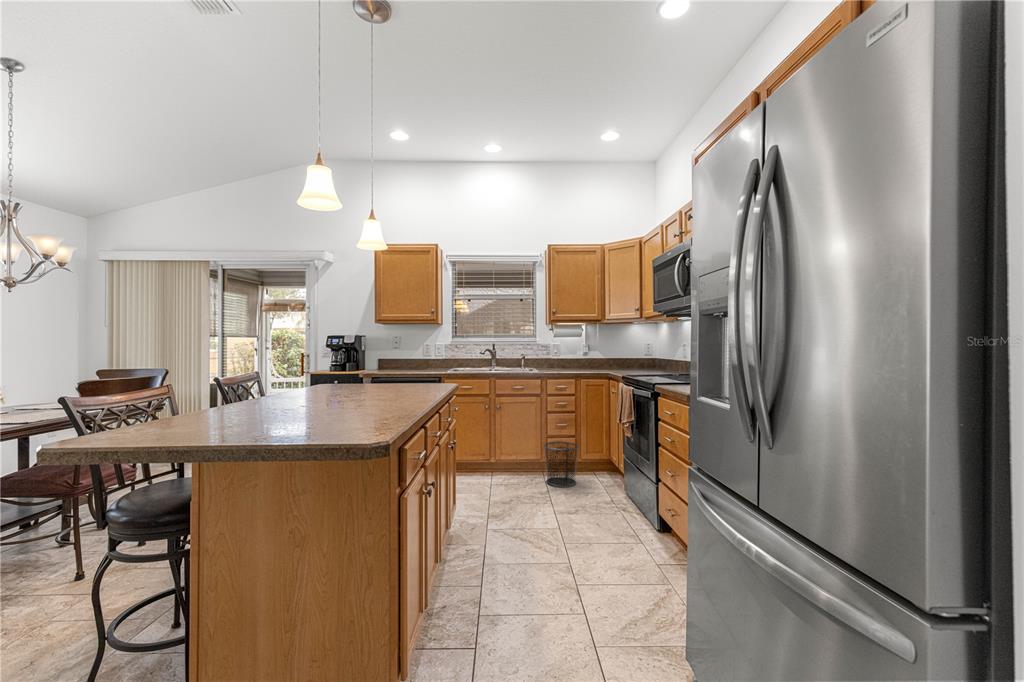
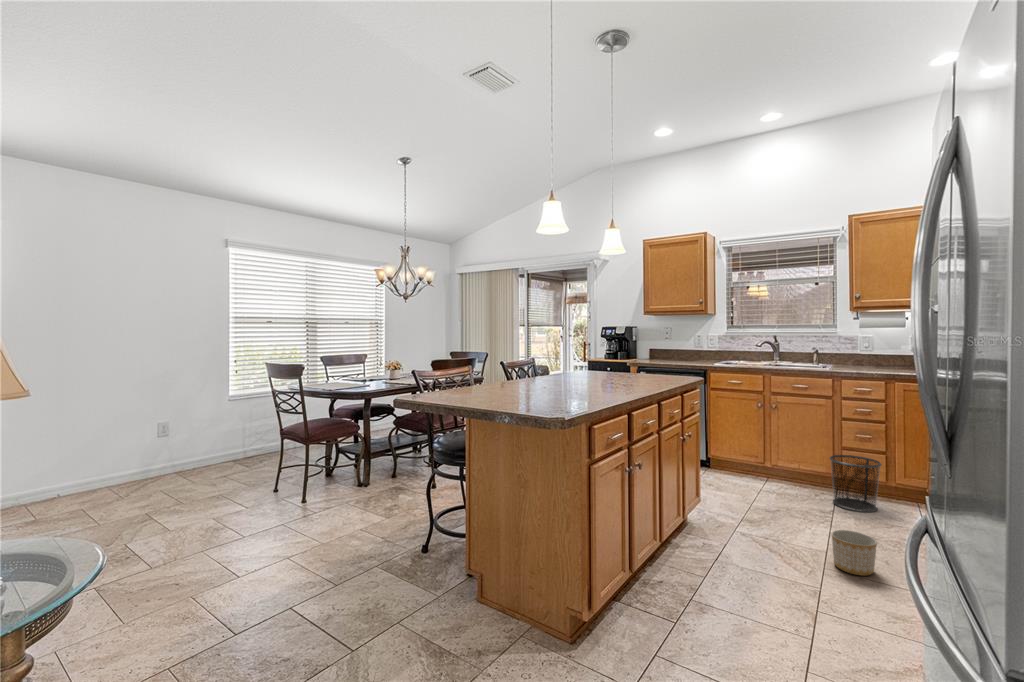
planter: none [568,507,600,544] -> present [832,530,877,576]

